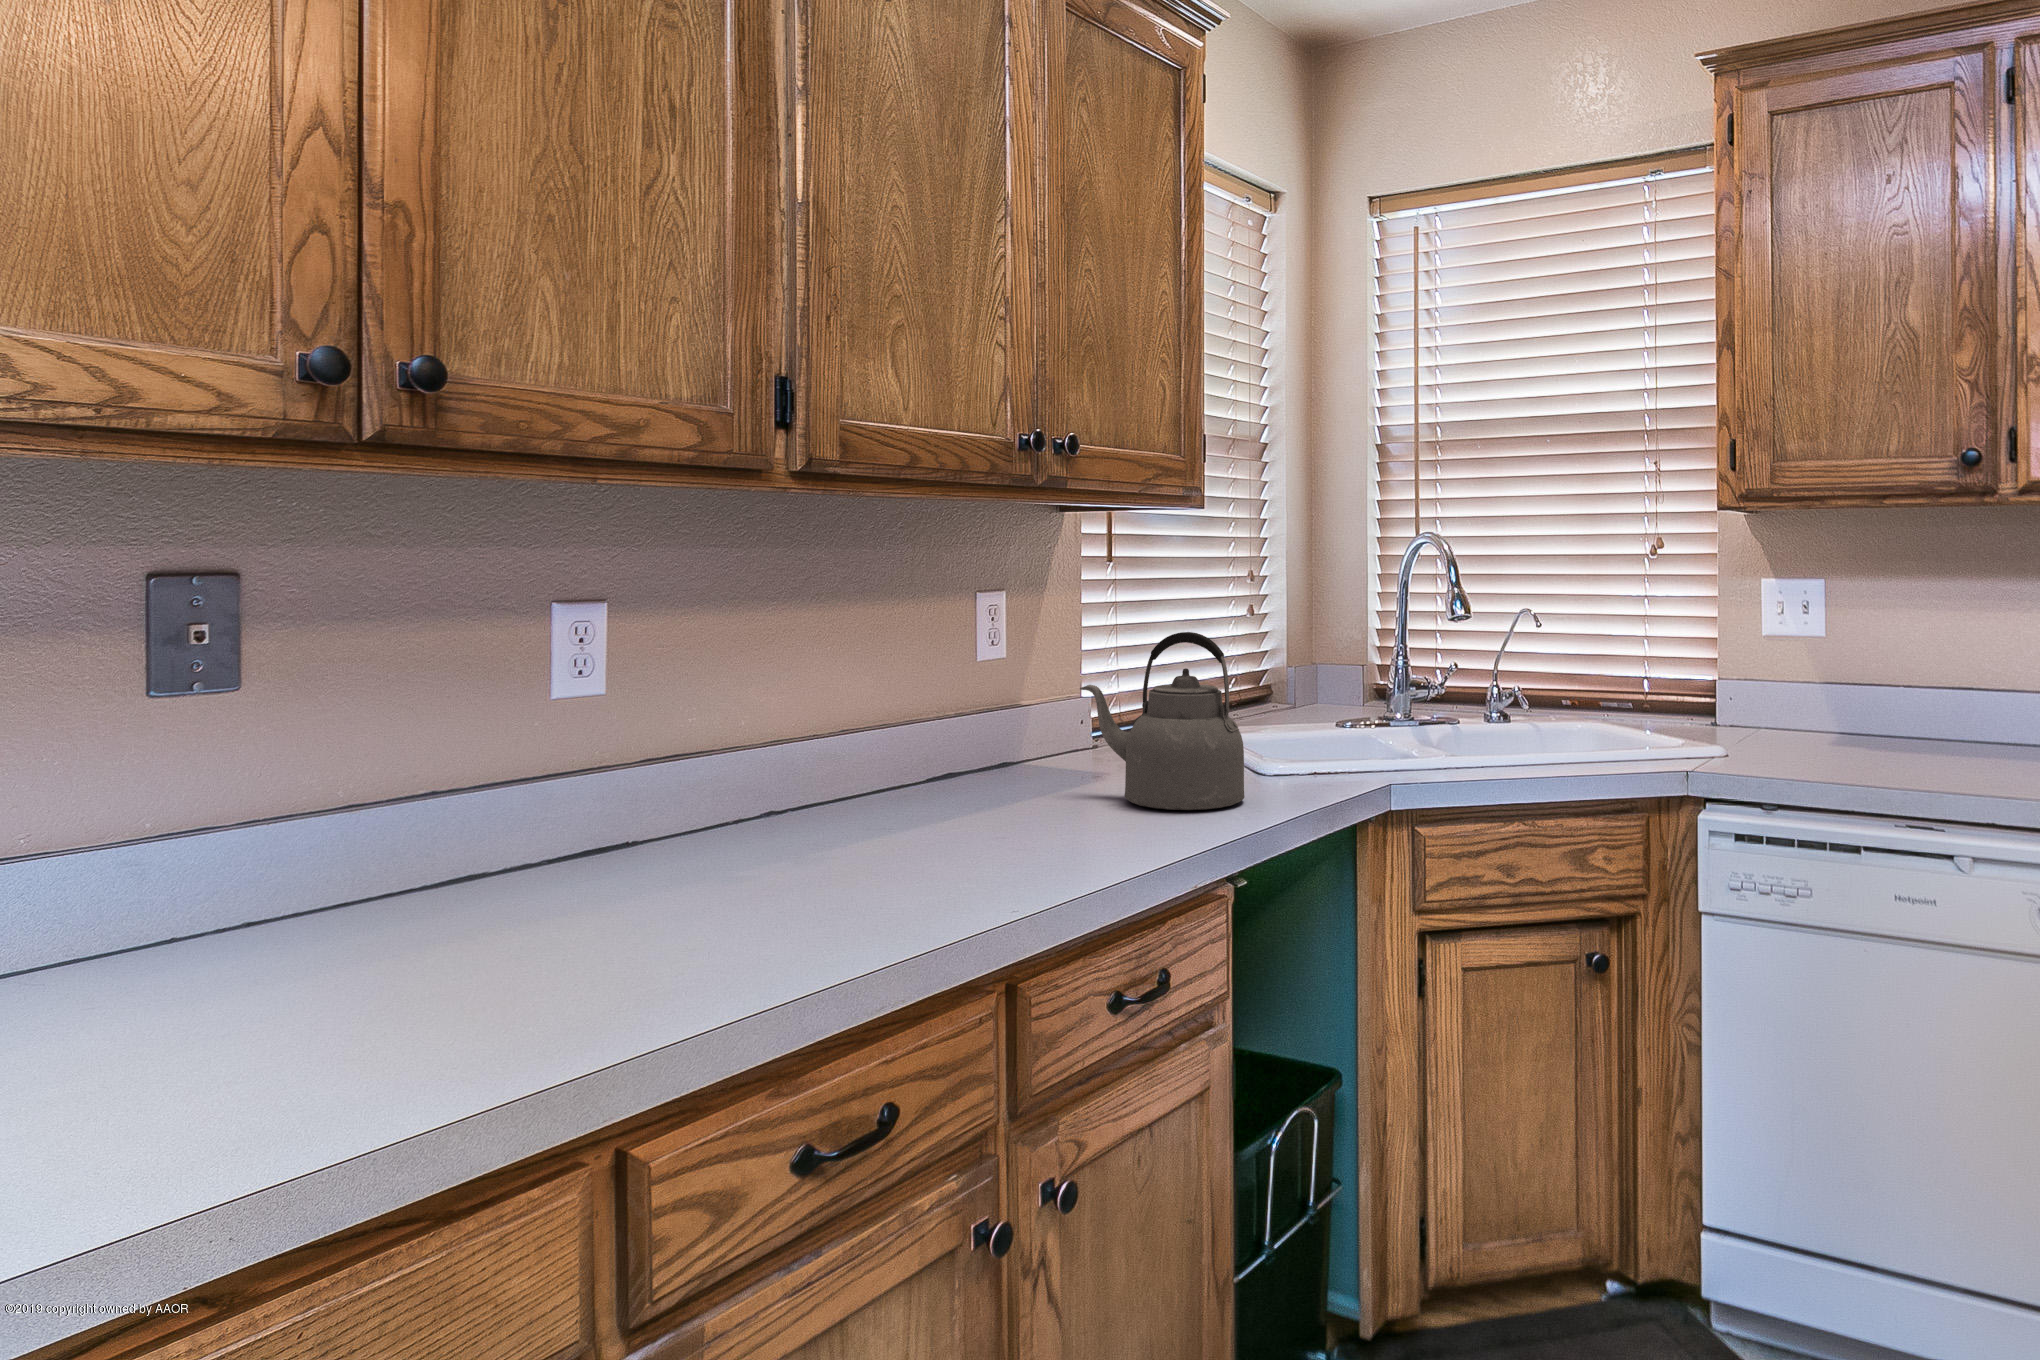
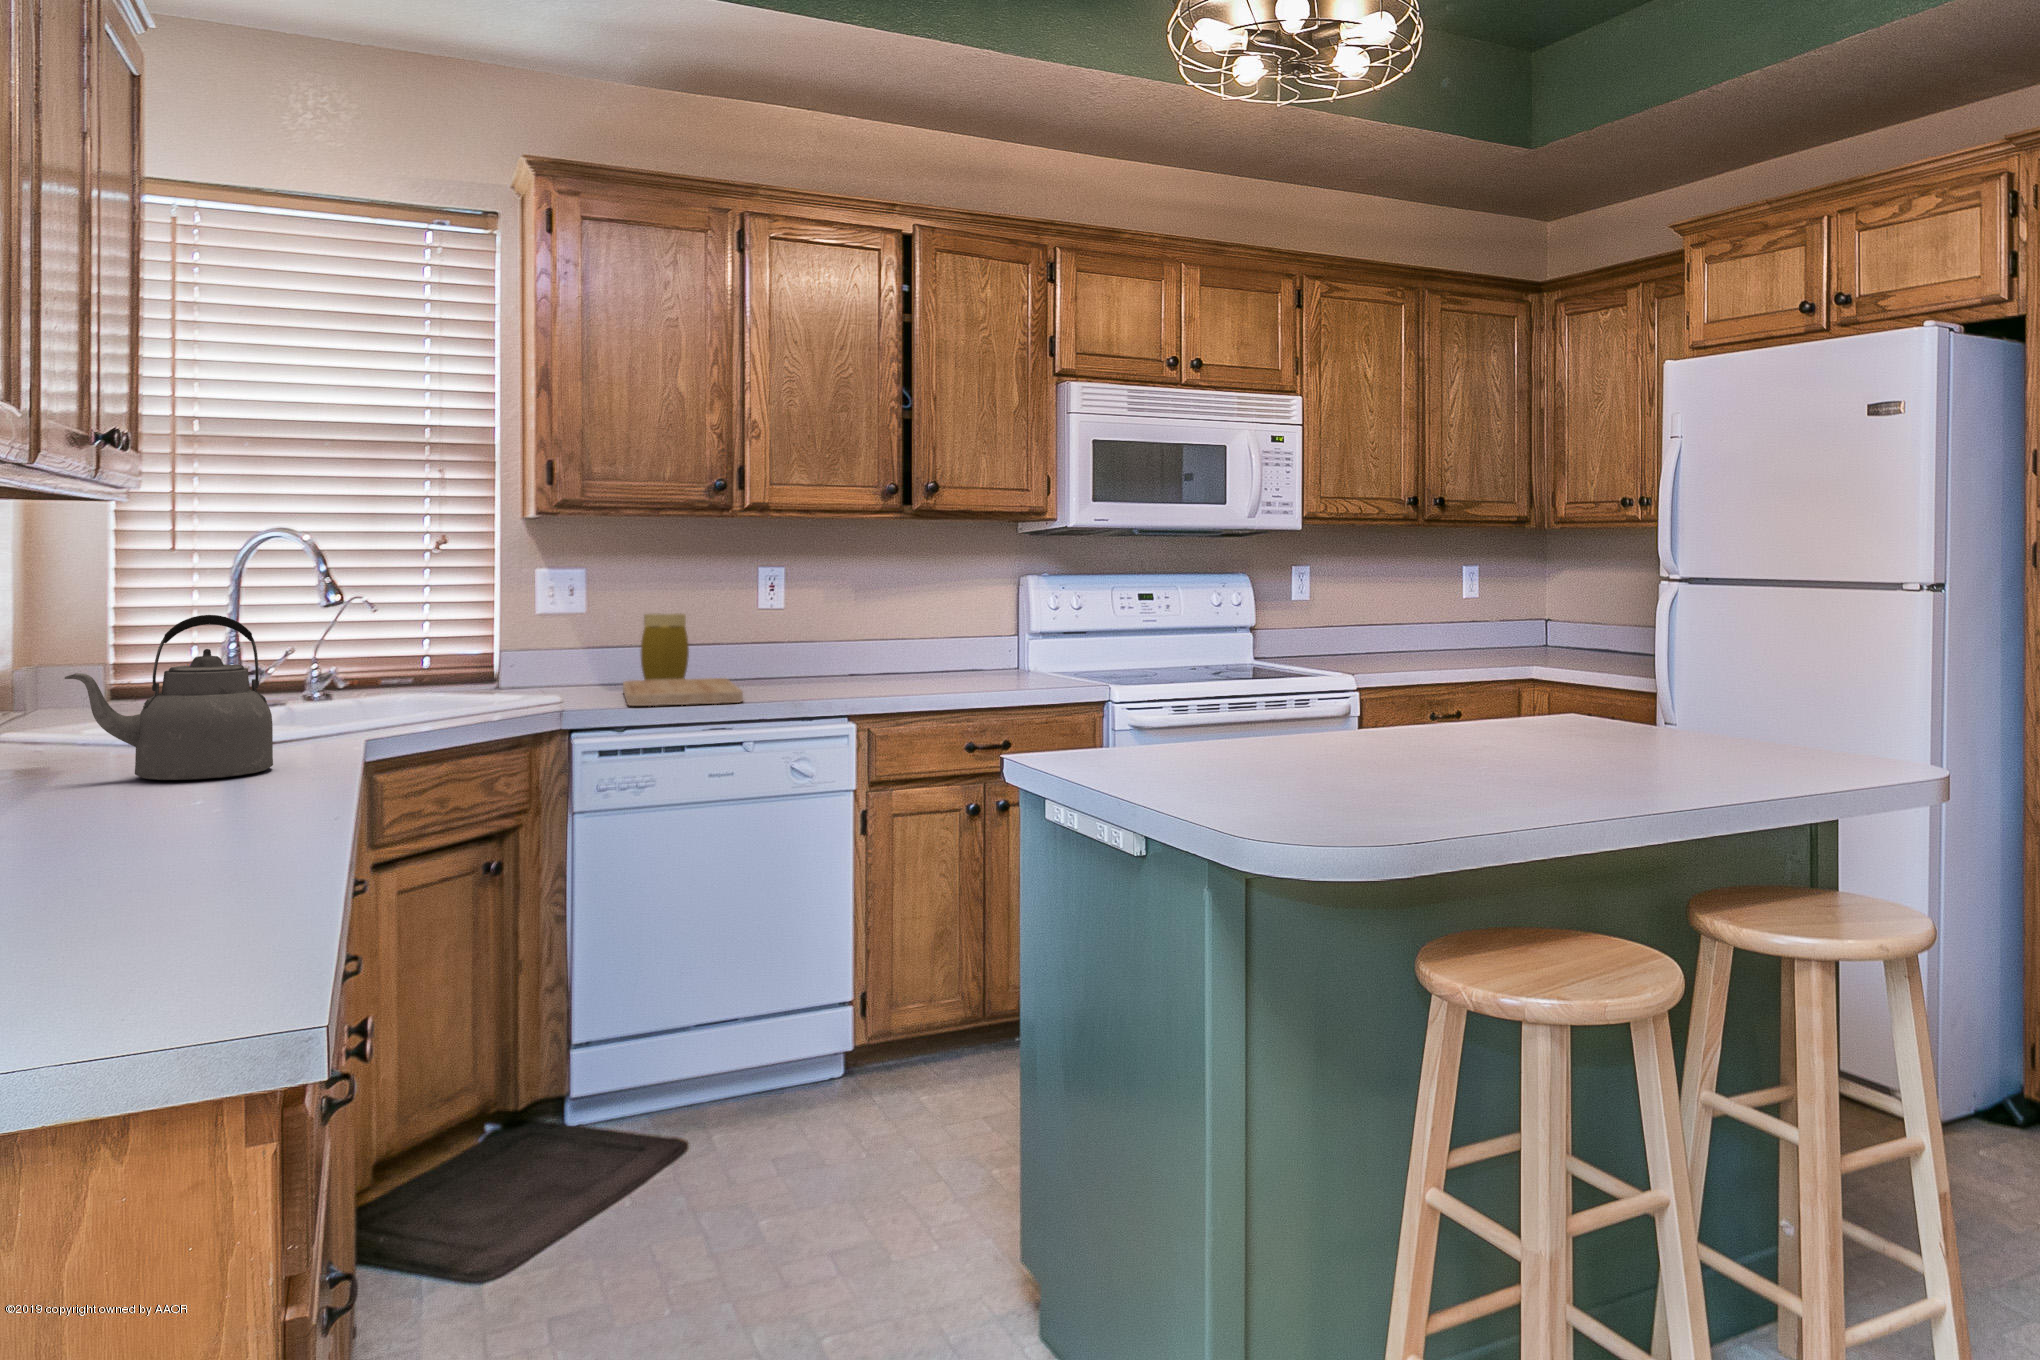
jar: none [1889,644,1967,748] -> present [641,613,689,680]
cutting board: none [1787,736,1997,793] -> present [623,678,743,706]

